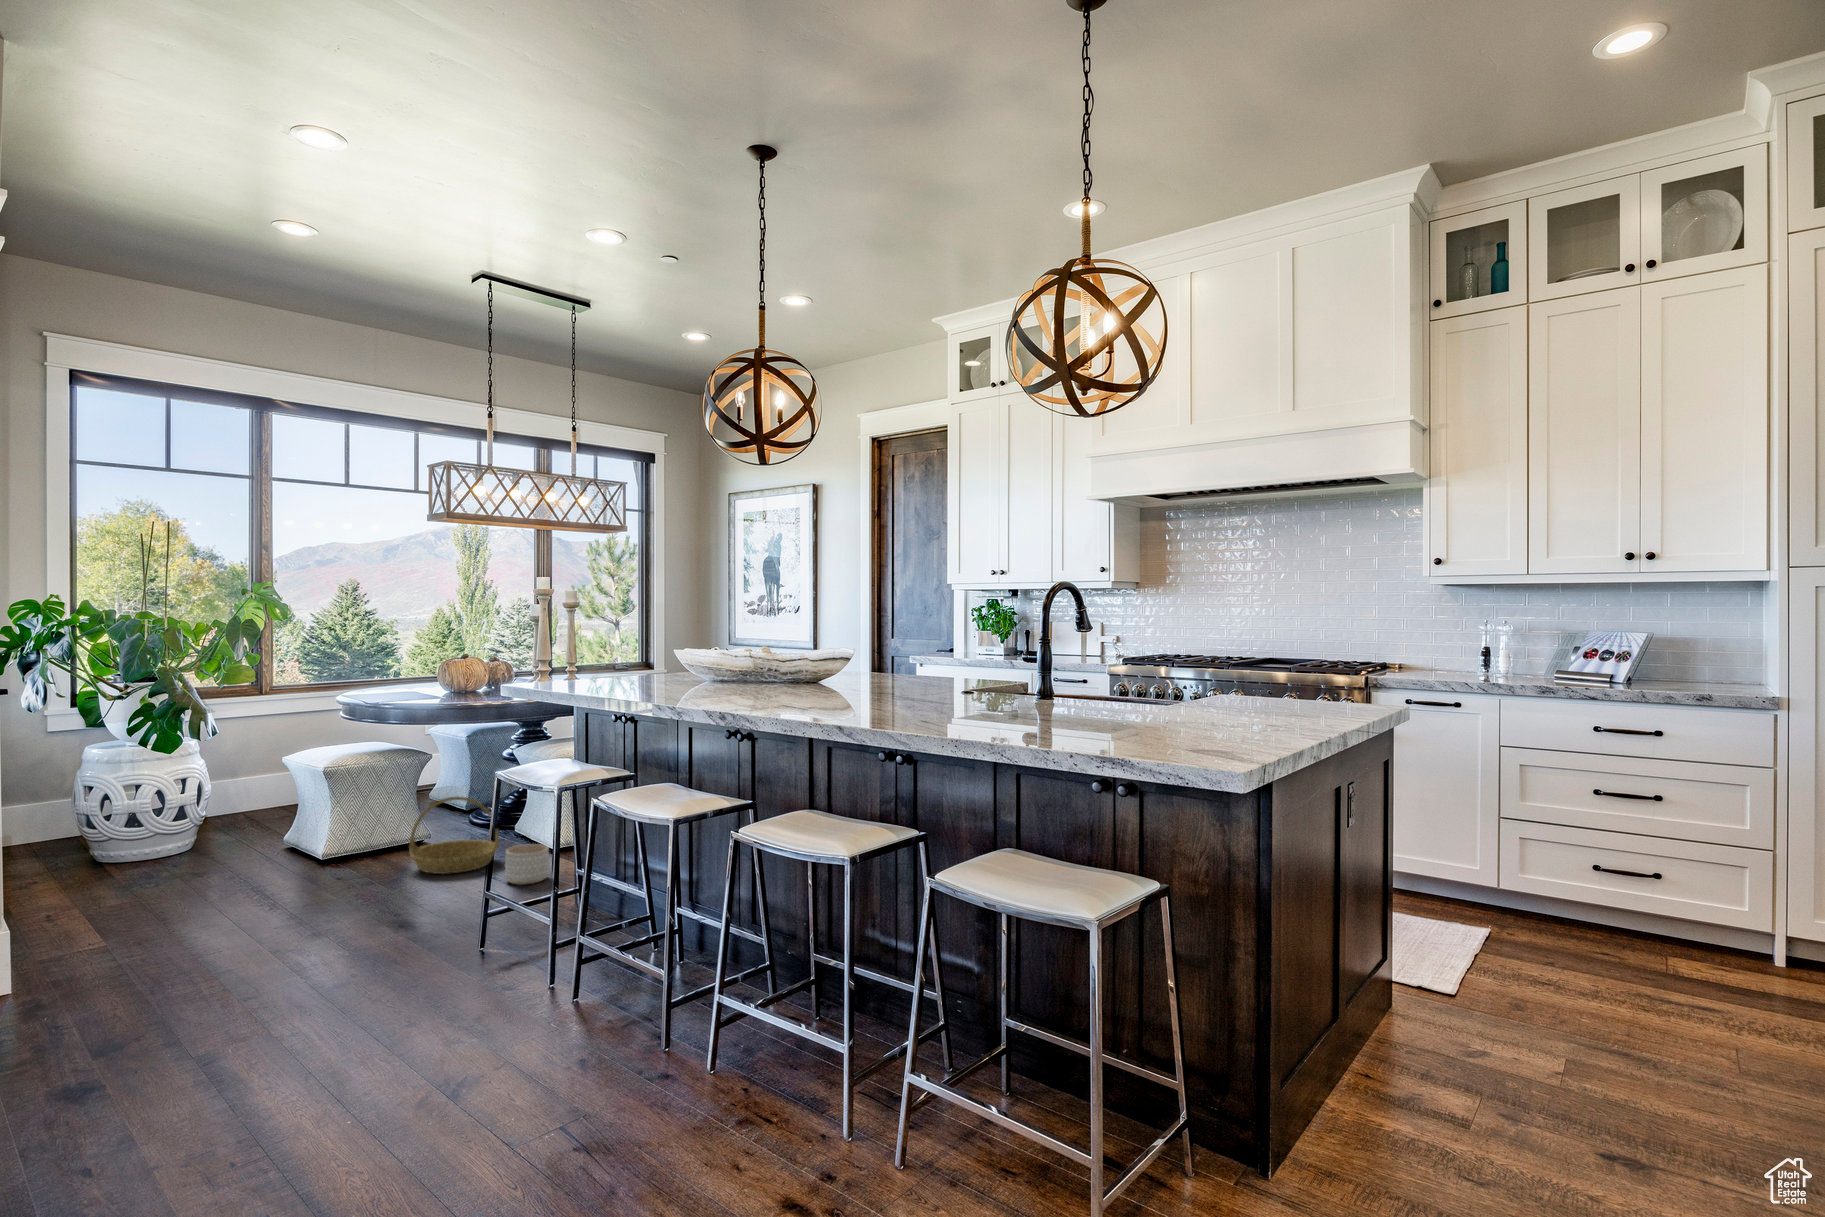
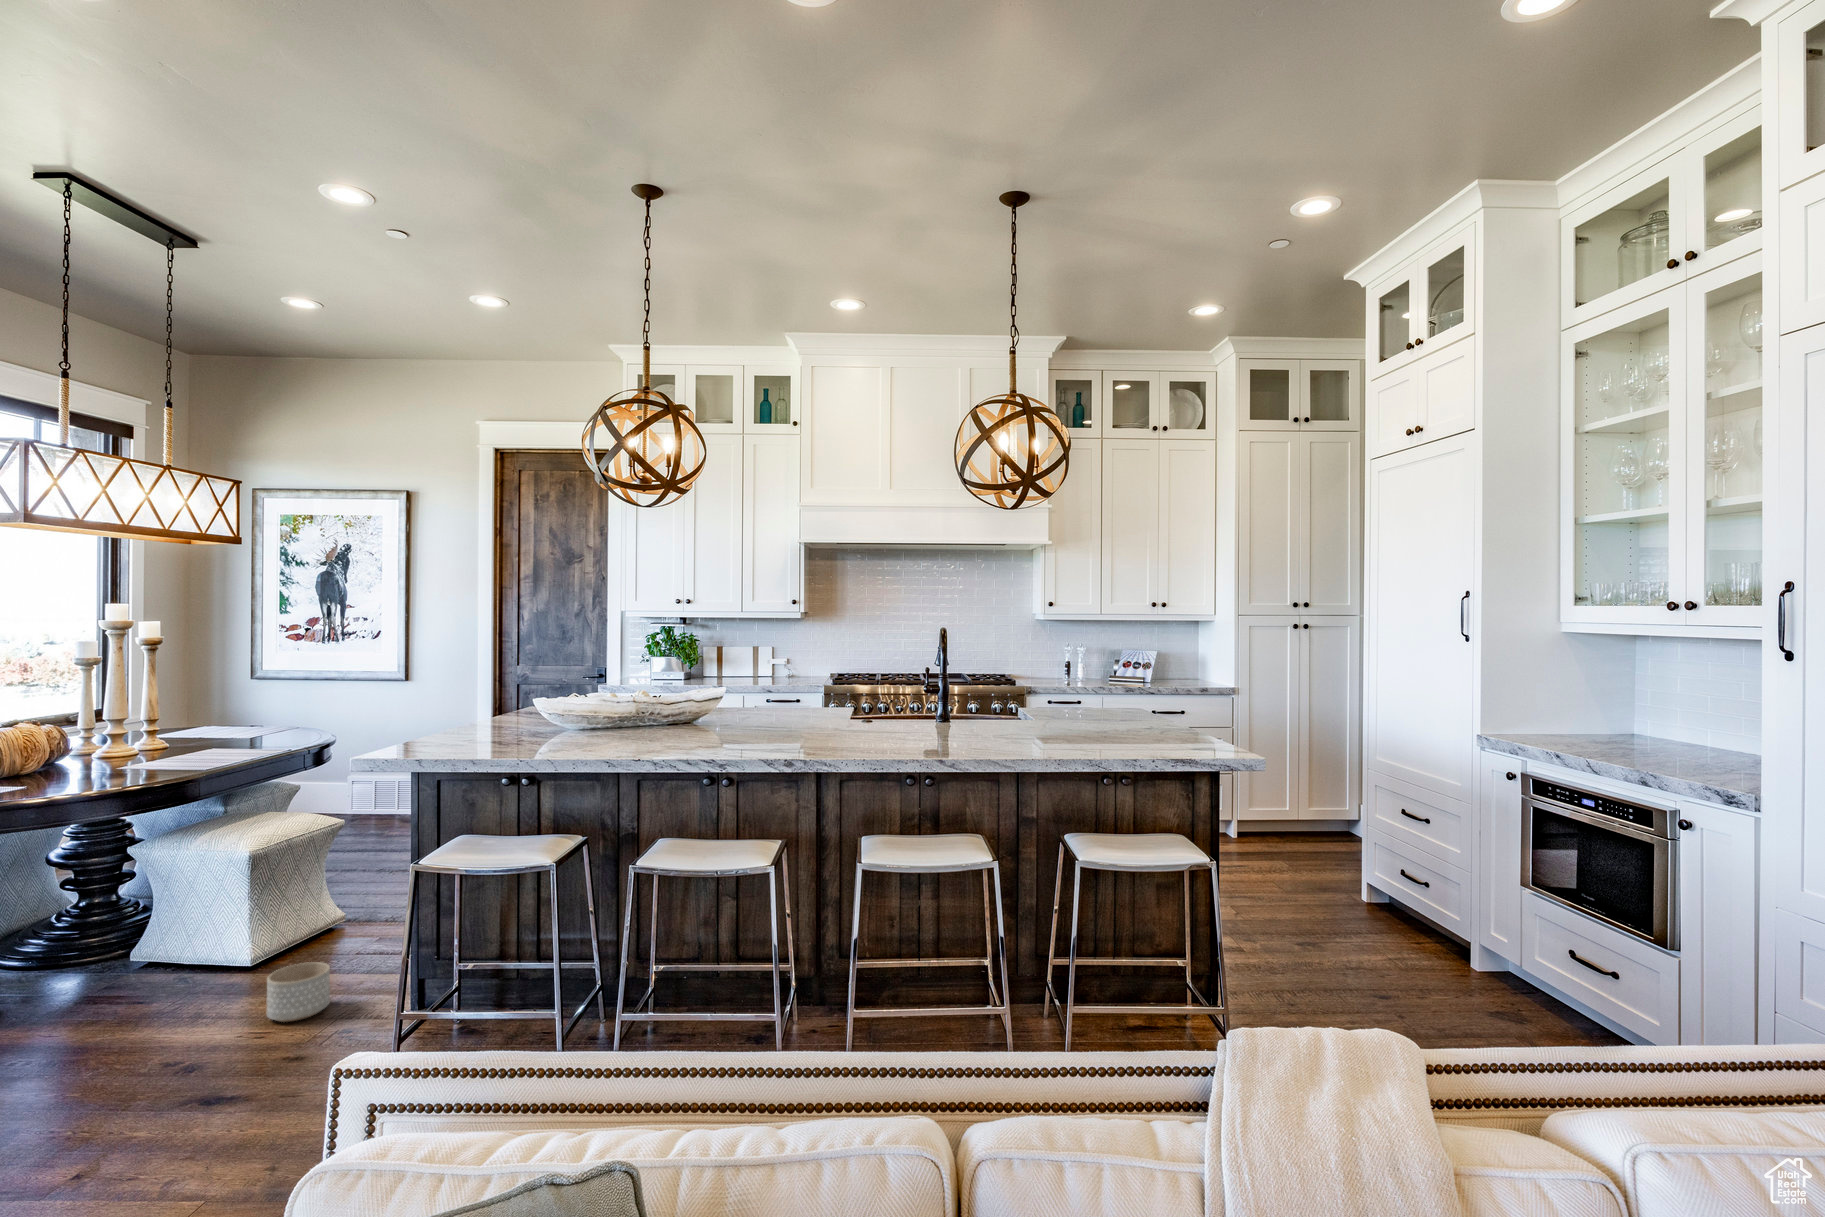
basket: present [409,796,499,874] -> none [53,928,206,1048]

